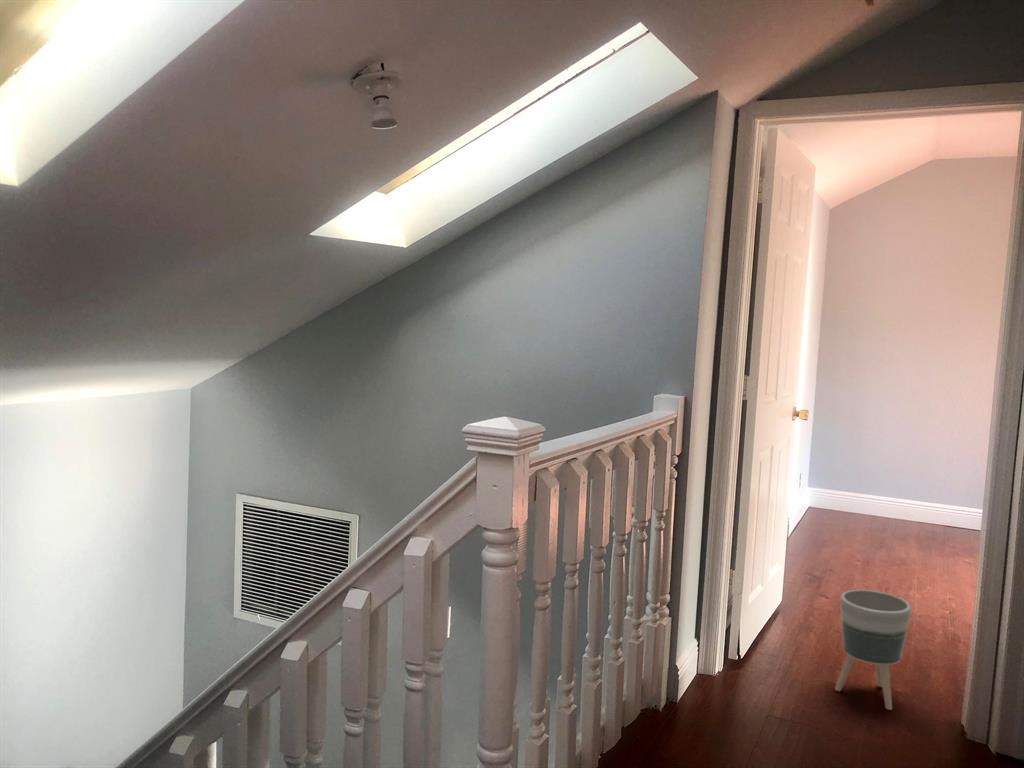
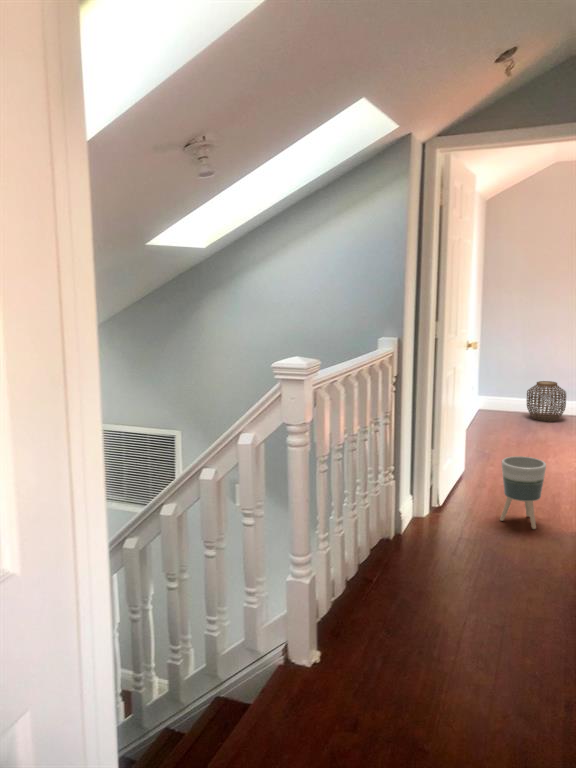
woven basket: none [880,470,941,531] -> present [527,381,566,421]

